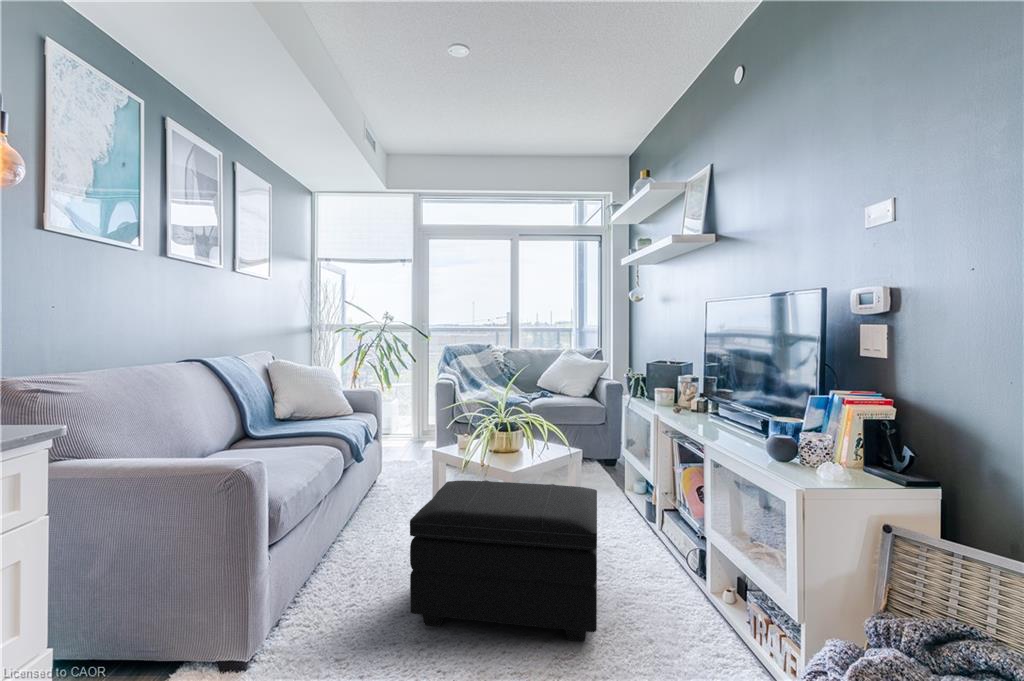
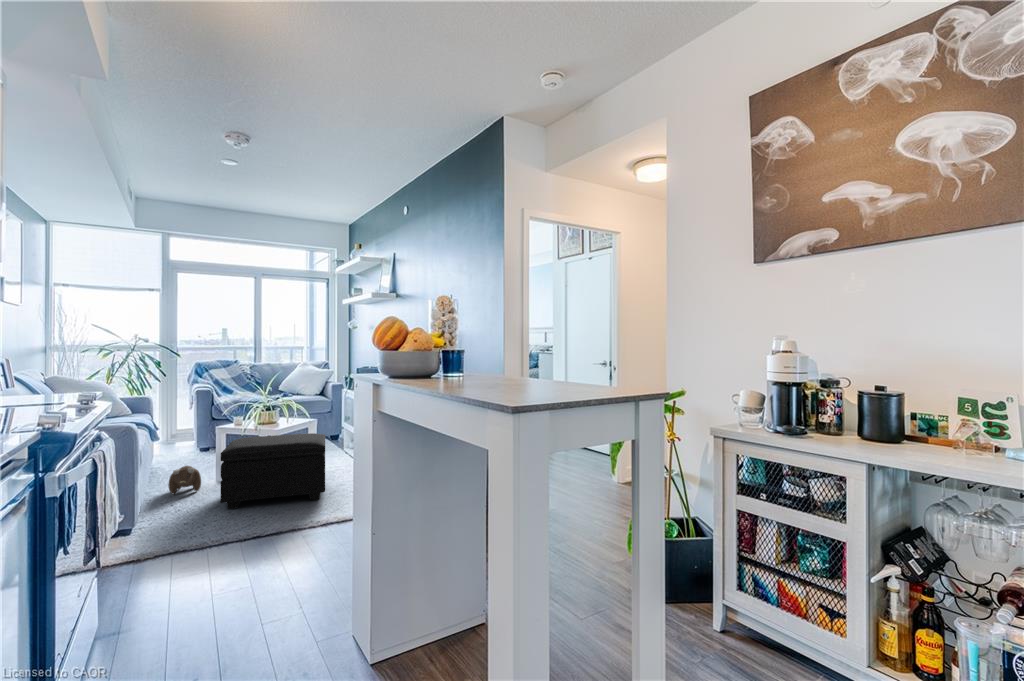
plush toy: none [366,508,410,553] -> present [168,466,201,494]

